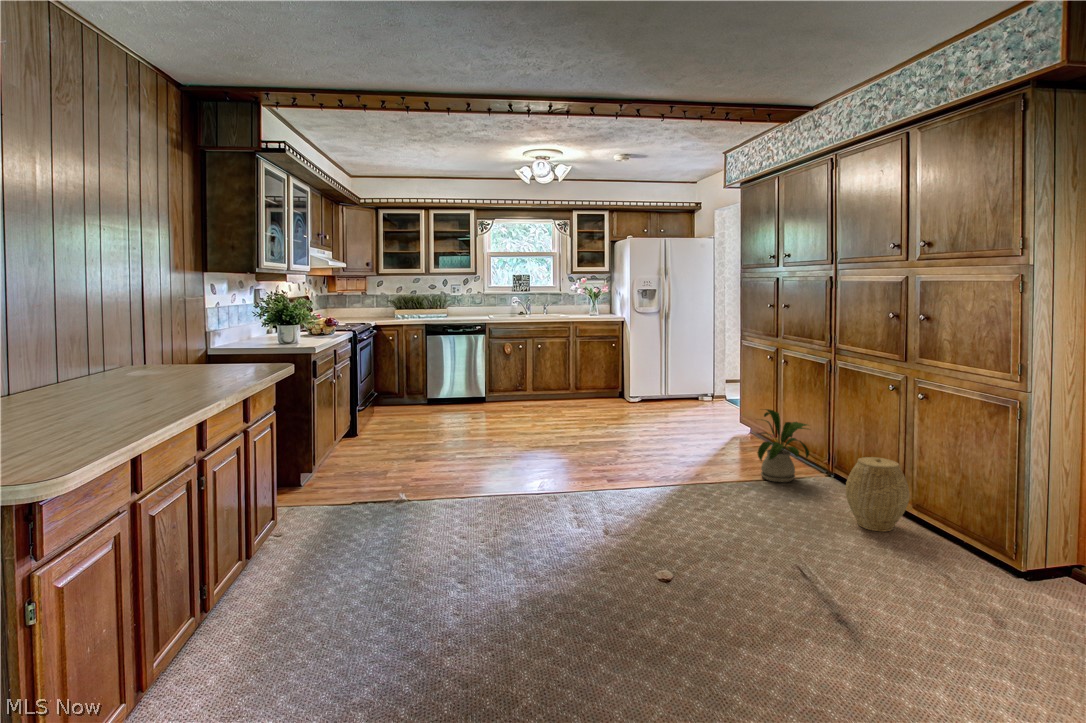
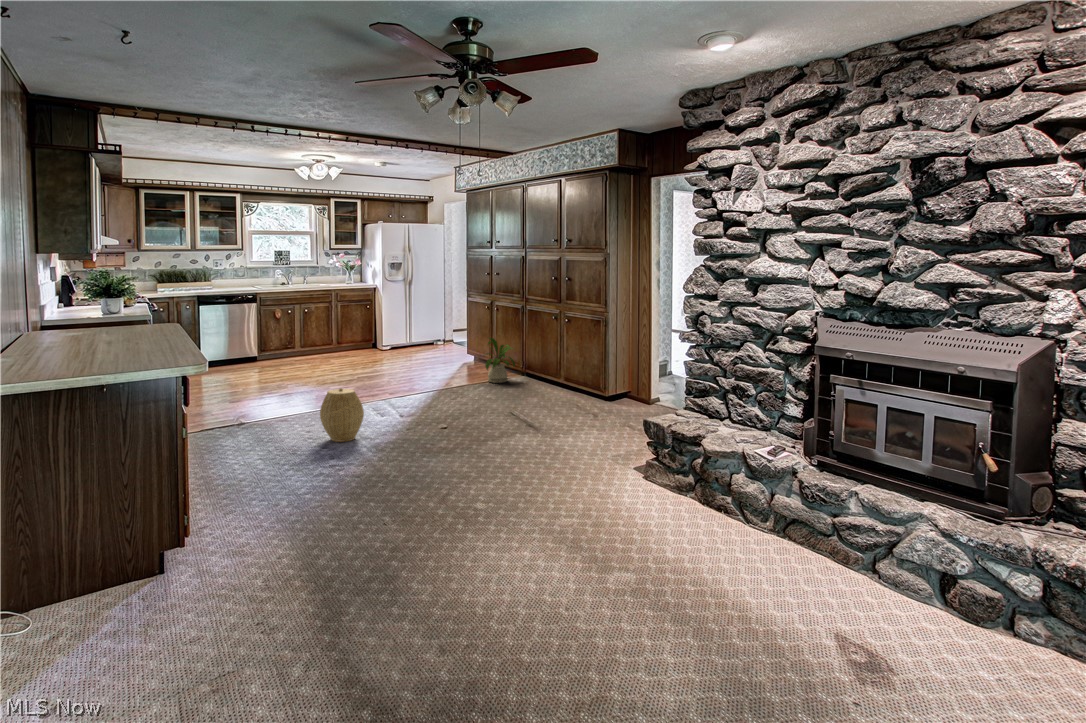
woven basket: present [845,457,910,532] -> present [320,388,364,442]

